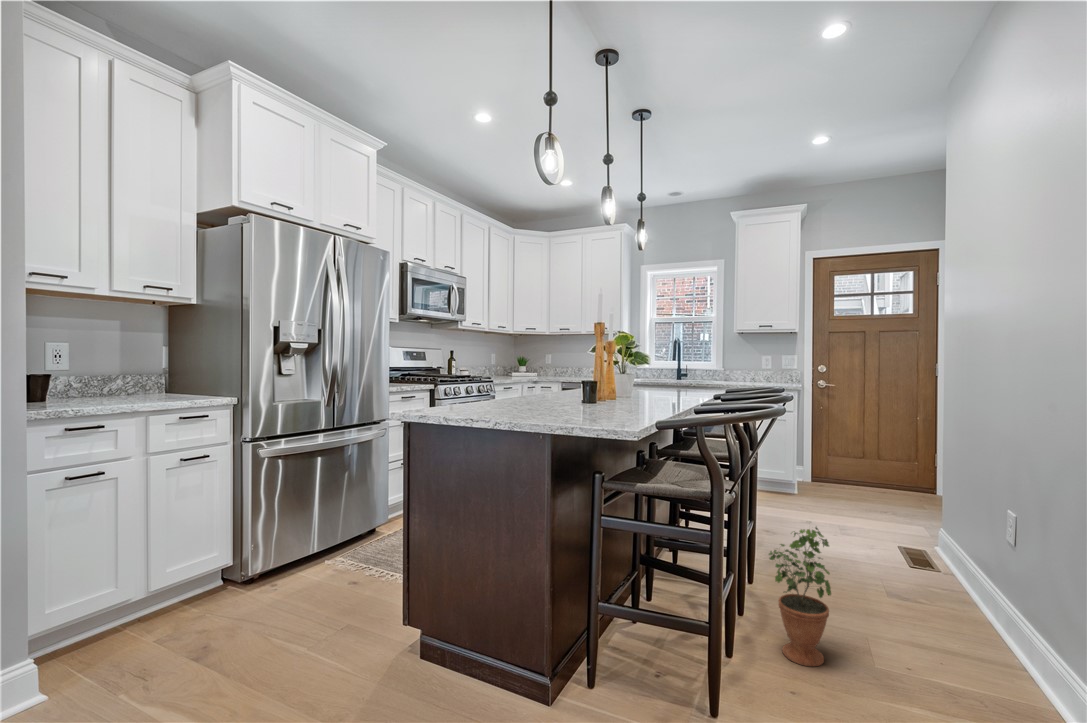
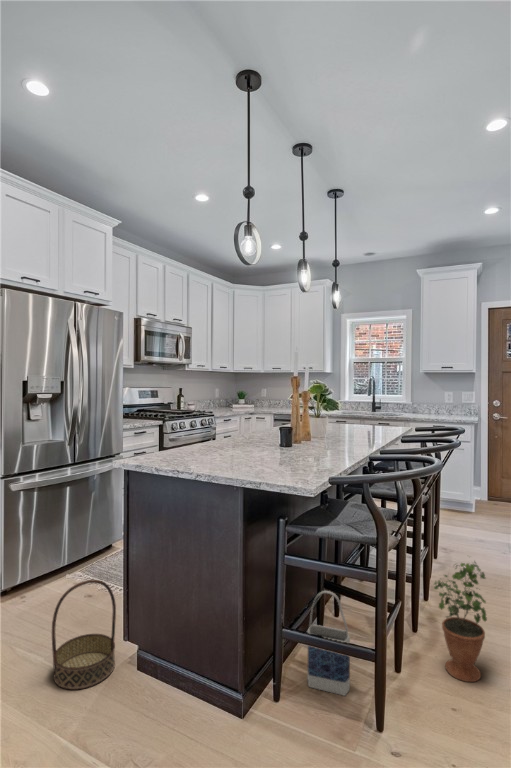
basket: none [317,552,392,682] -> present [52,580,116,690]
bag: none [623,561,674,683] -> present [307,591,350,696]

